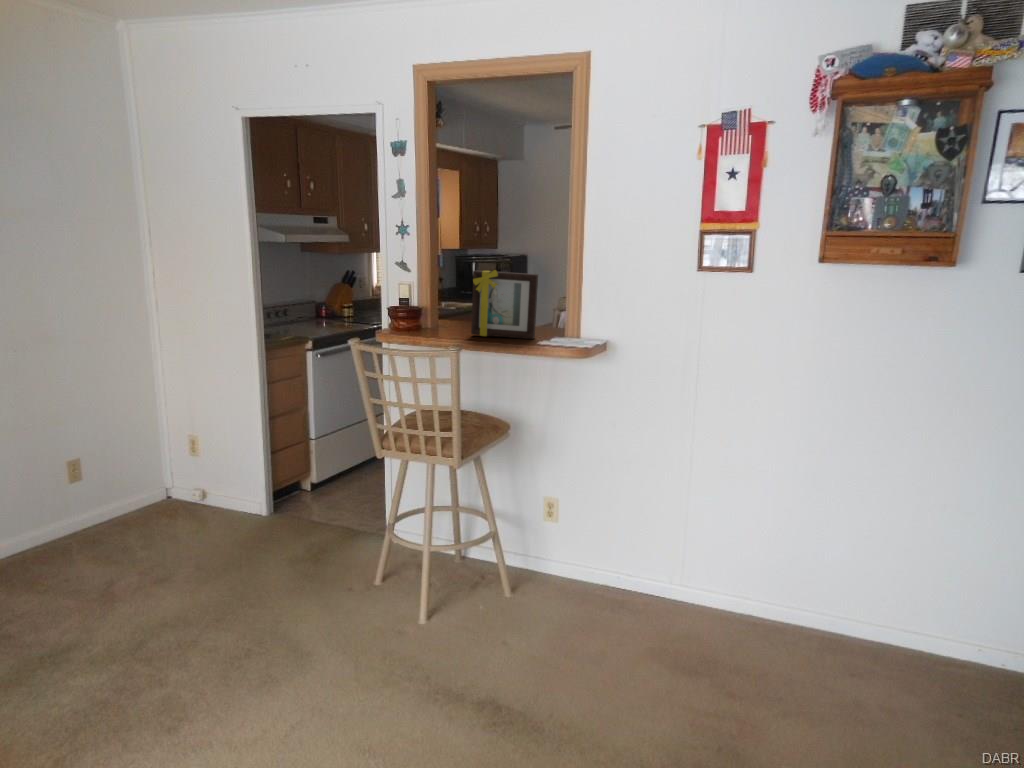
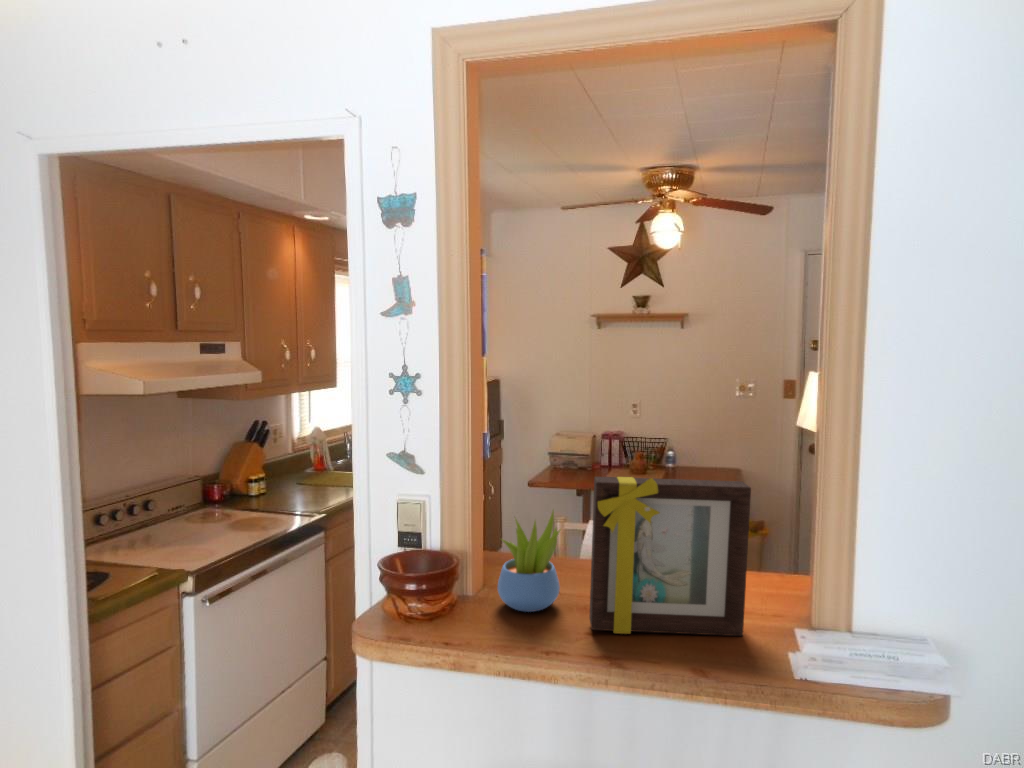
succulent plant: none [440,289,467,332] -> present [498,511,560,612]

